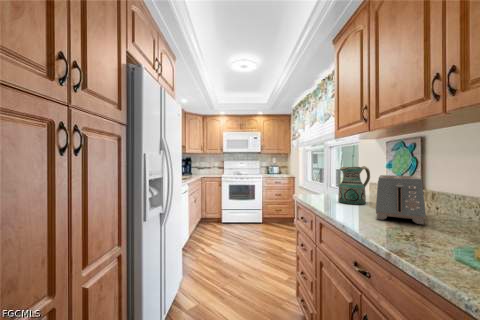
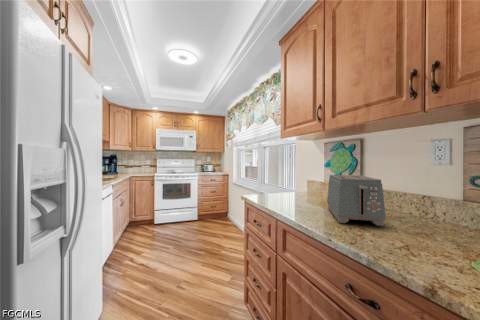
ceramic pitcher: present [338,166,370,204] -> none [286,166,314,204]

